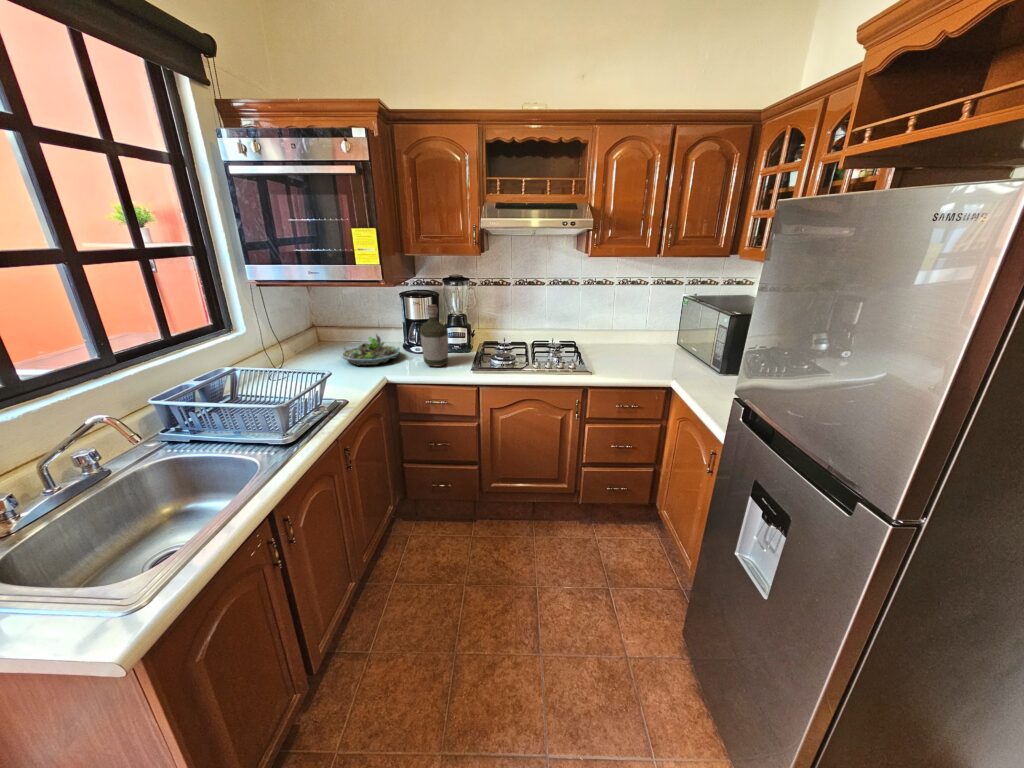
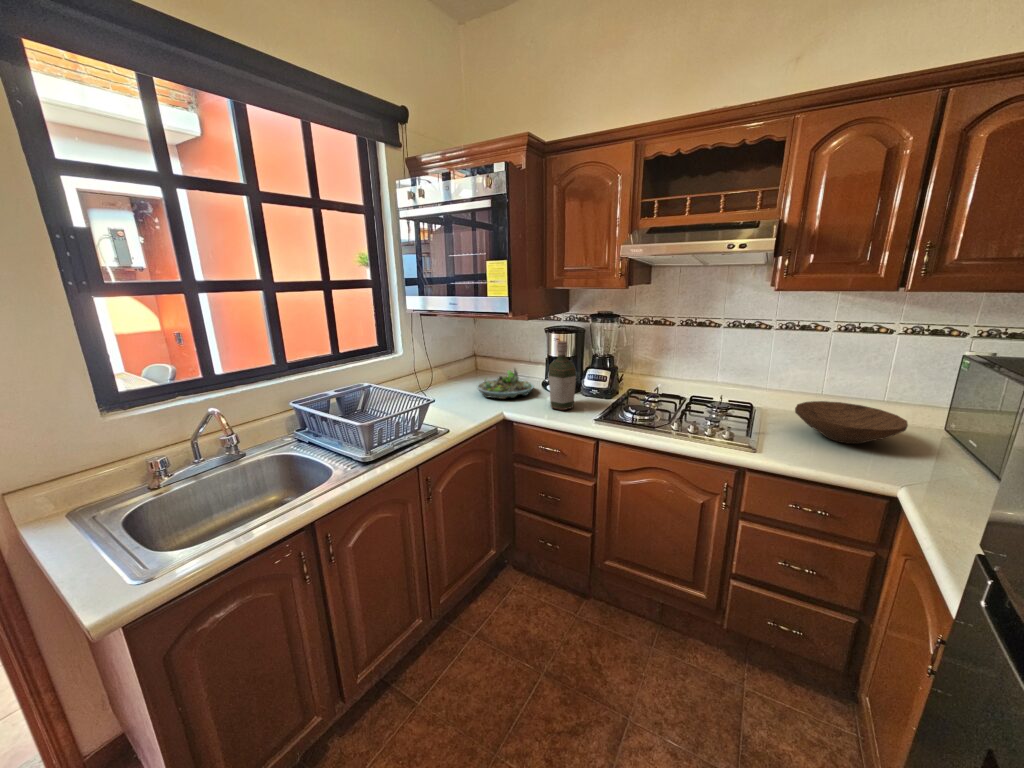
wooden bowl: none [605,334,666,361] -> present [795,401,908,444]

